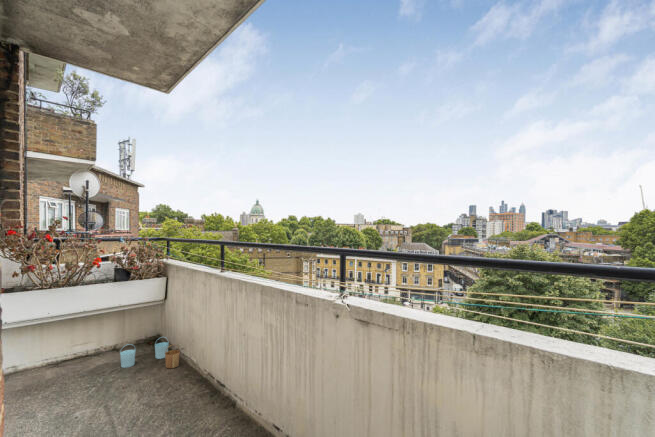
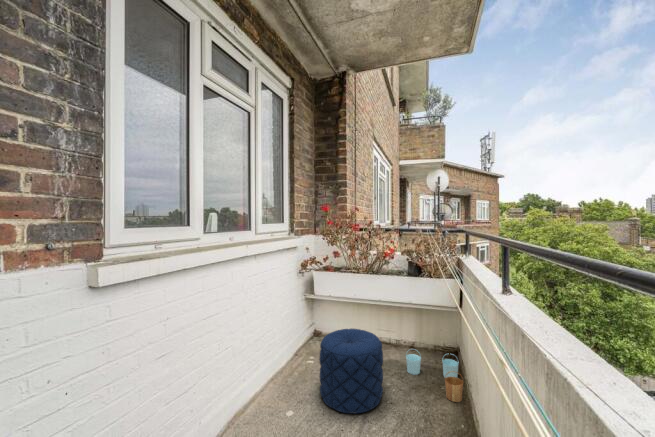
pouf: none [35,335,116,420] -> present [319,329,383,414]

